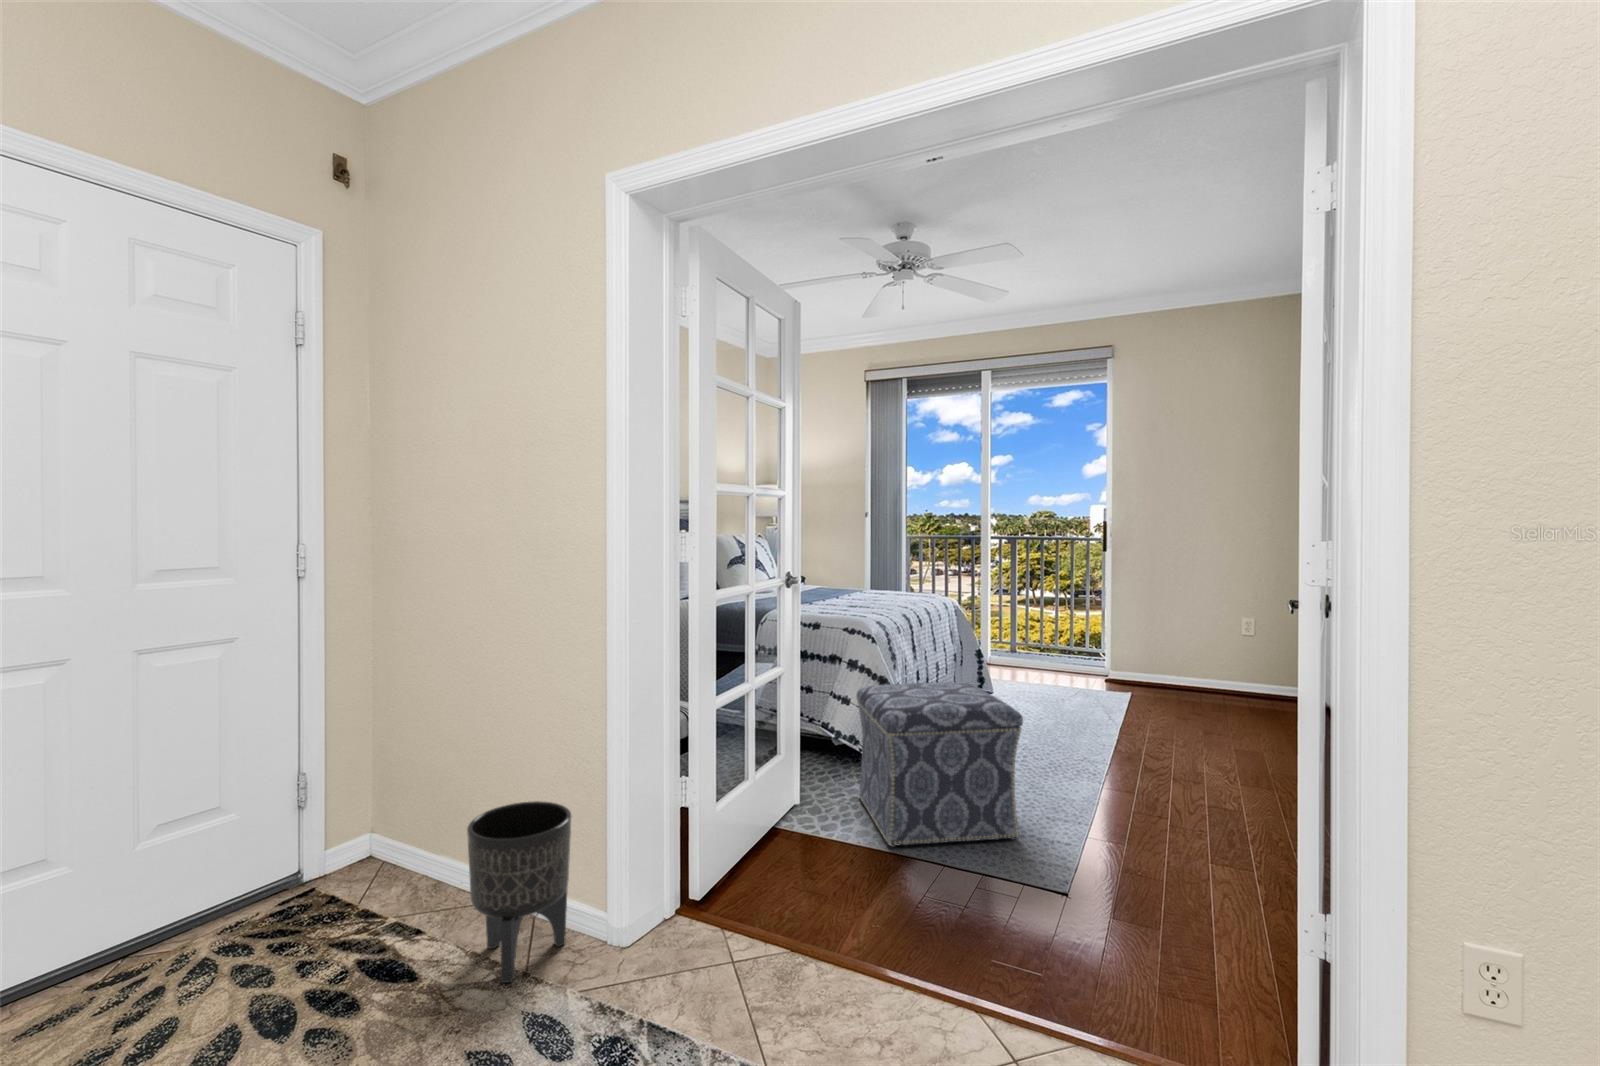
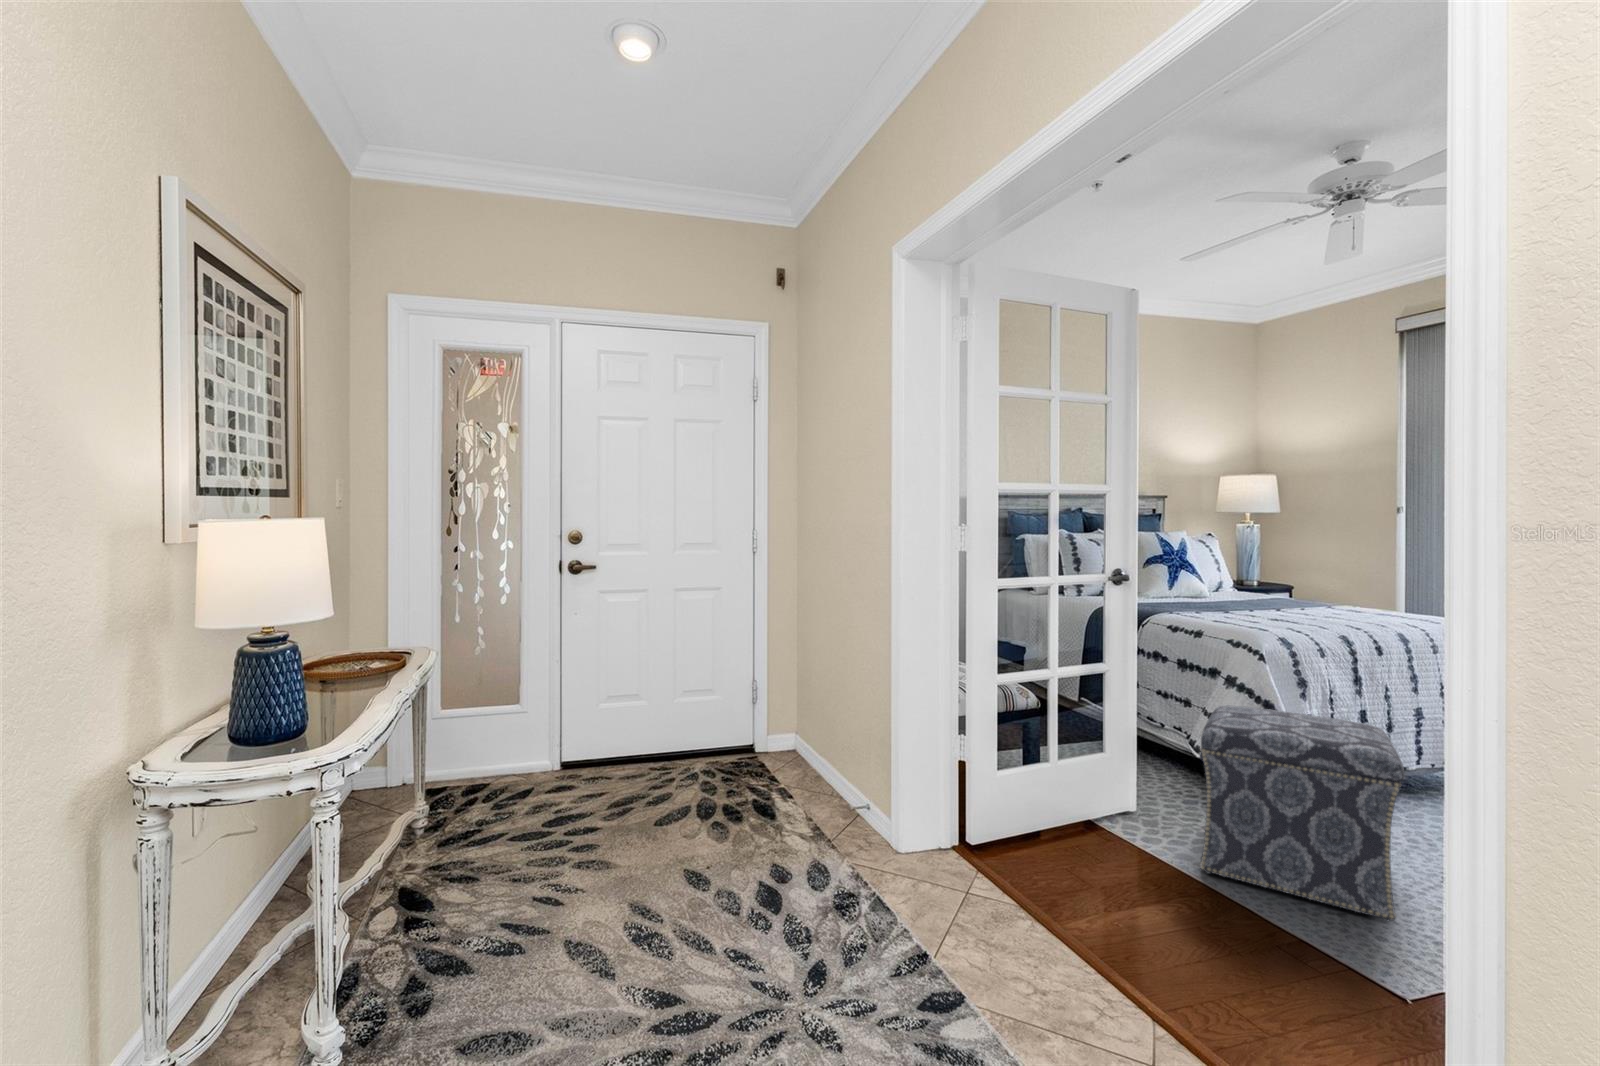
planter: present [467,801,572,983] -> none [803,723,873,841]

